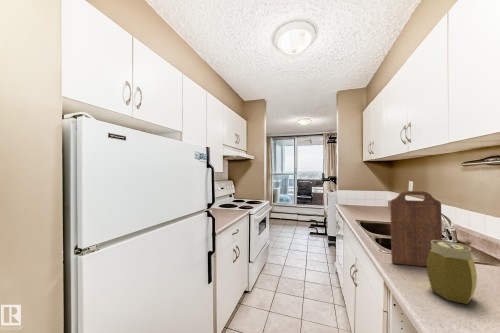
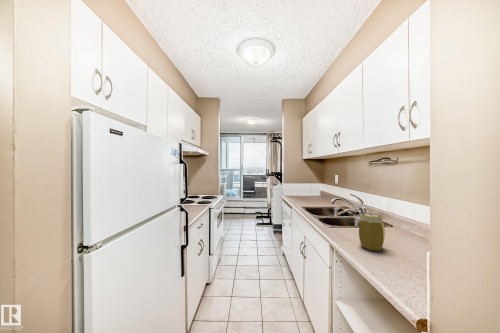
cutting board: present [390,191,442,266] -> none [334,181,364,234]

